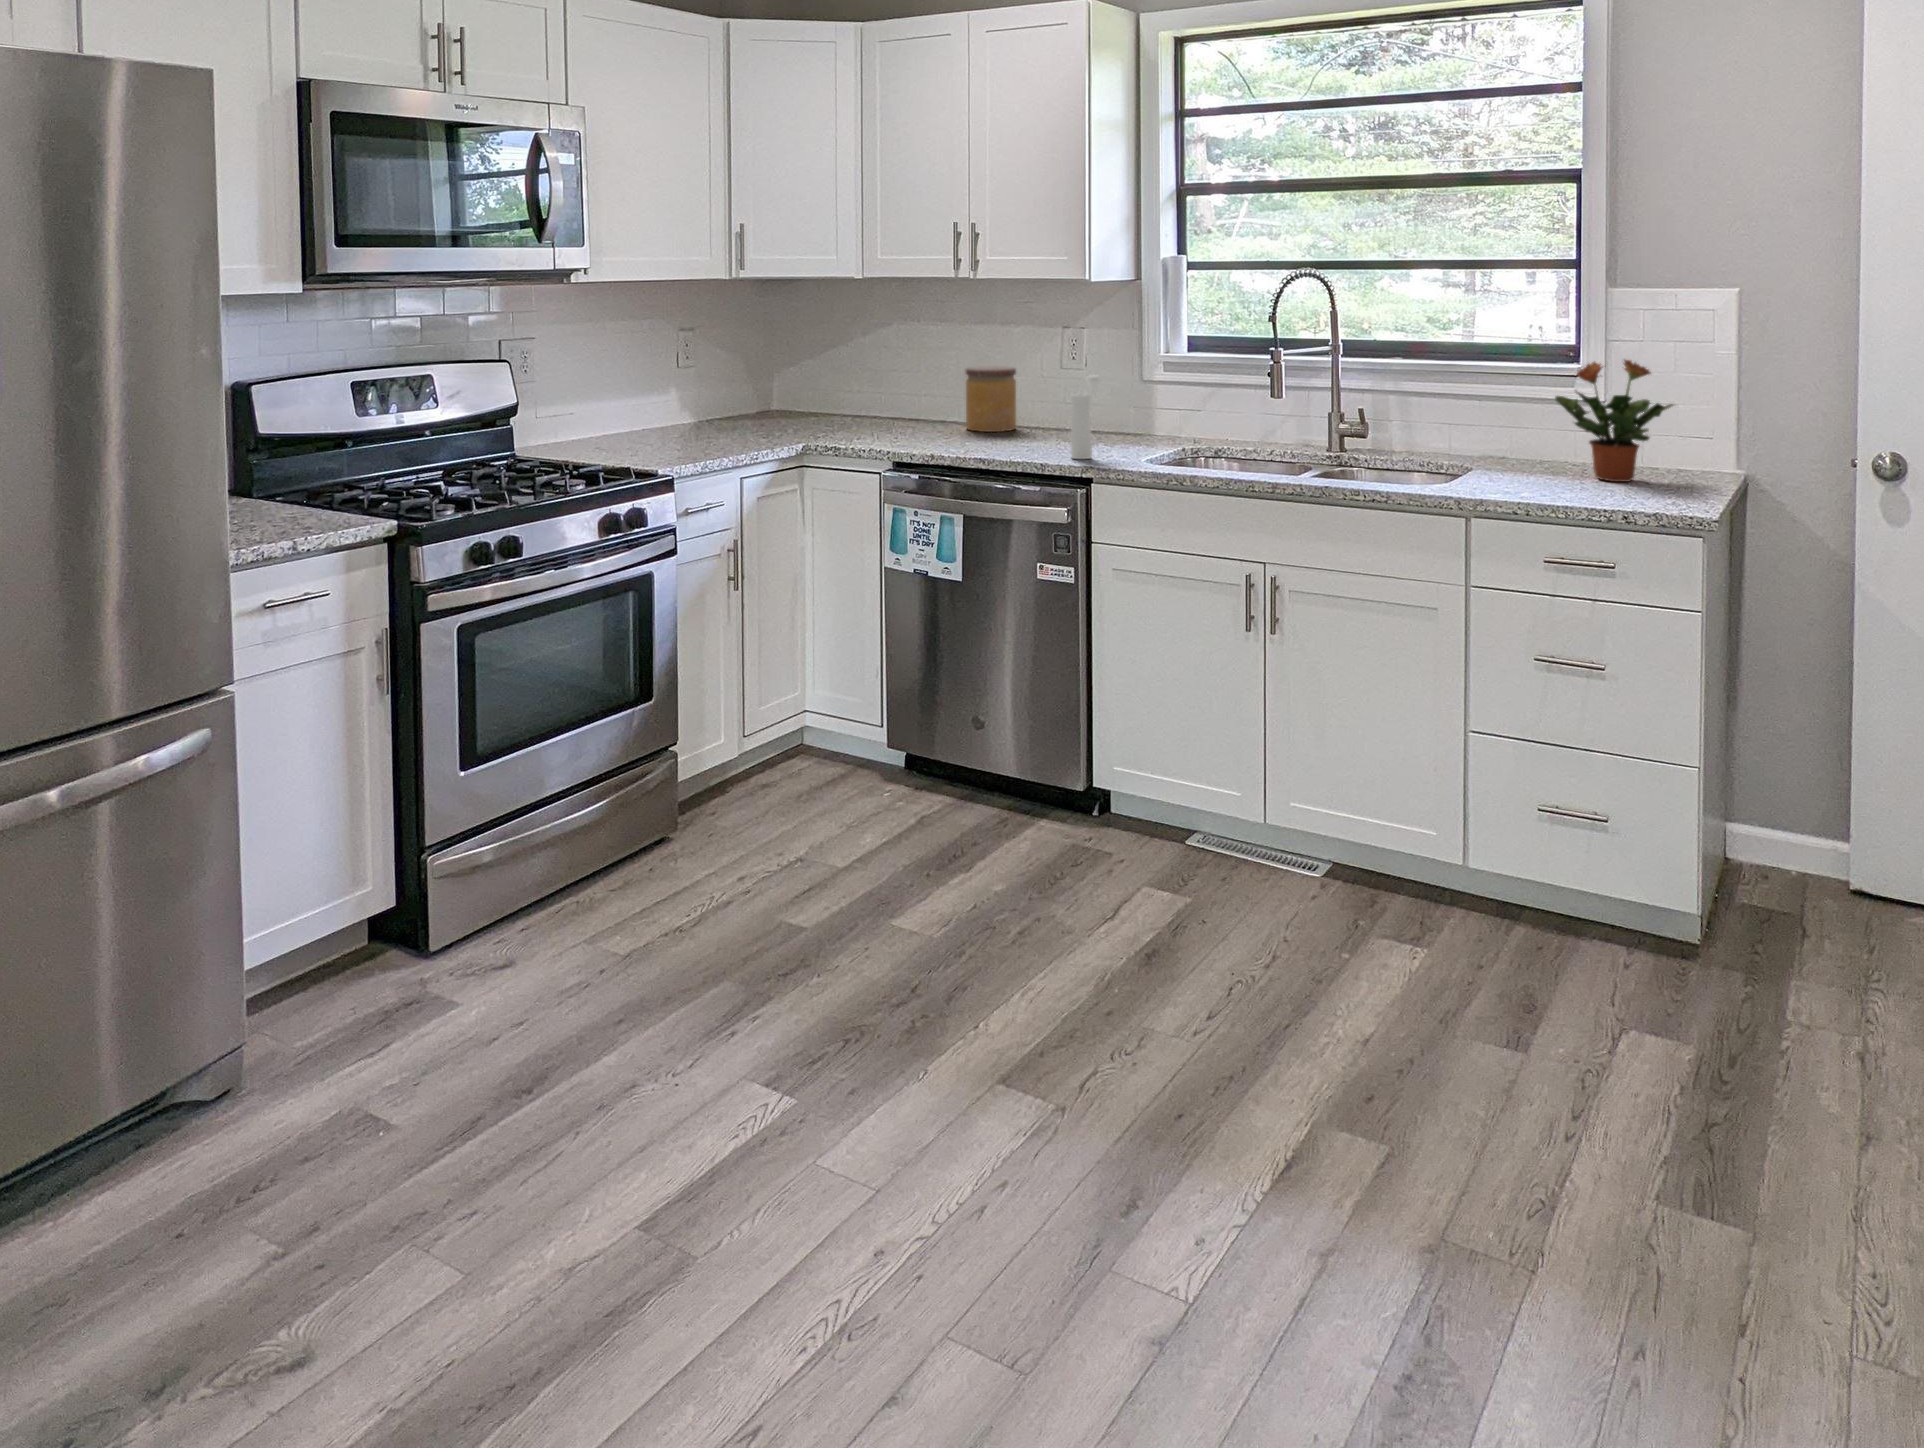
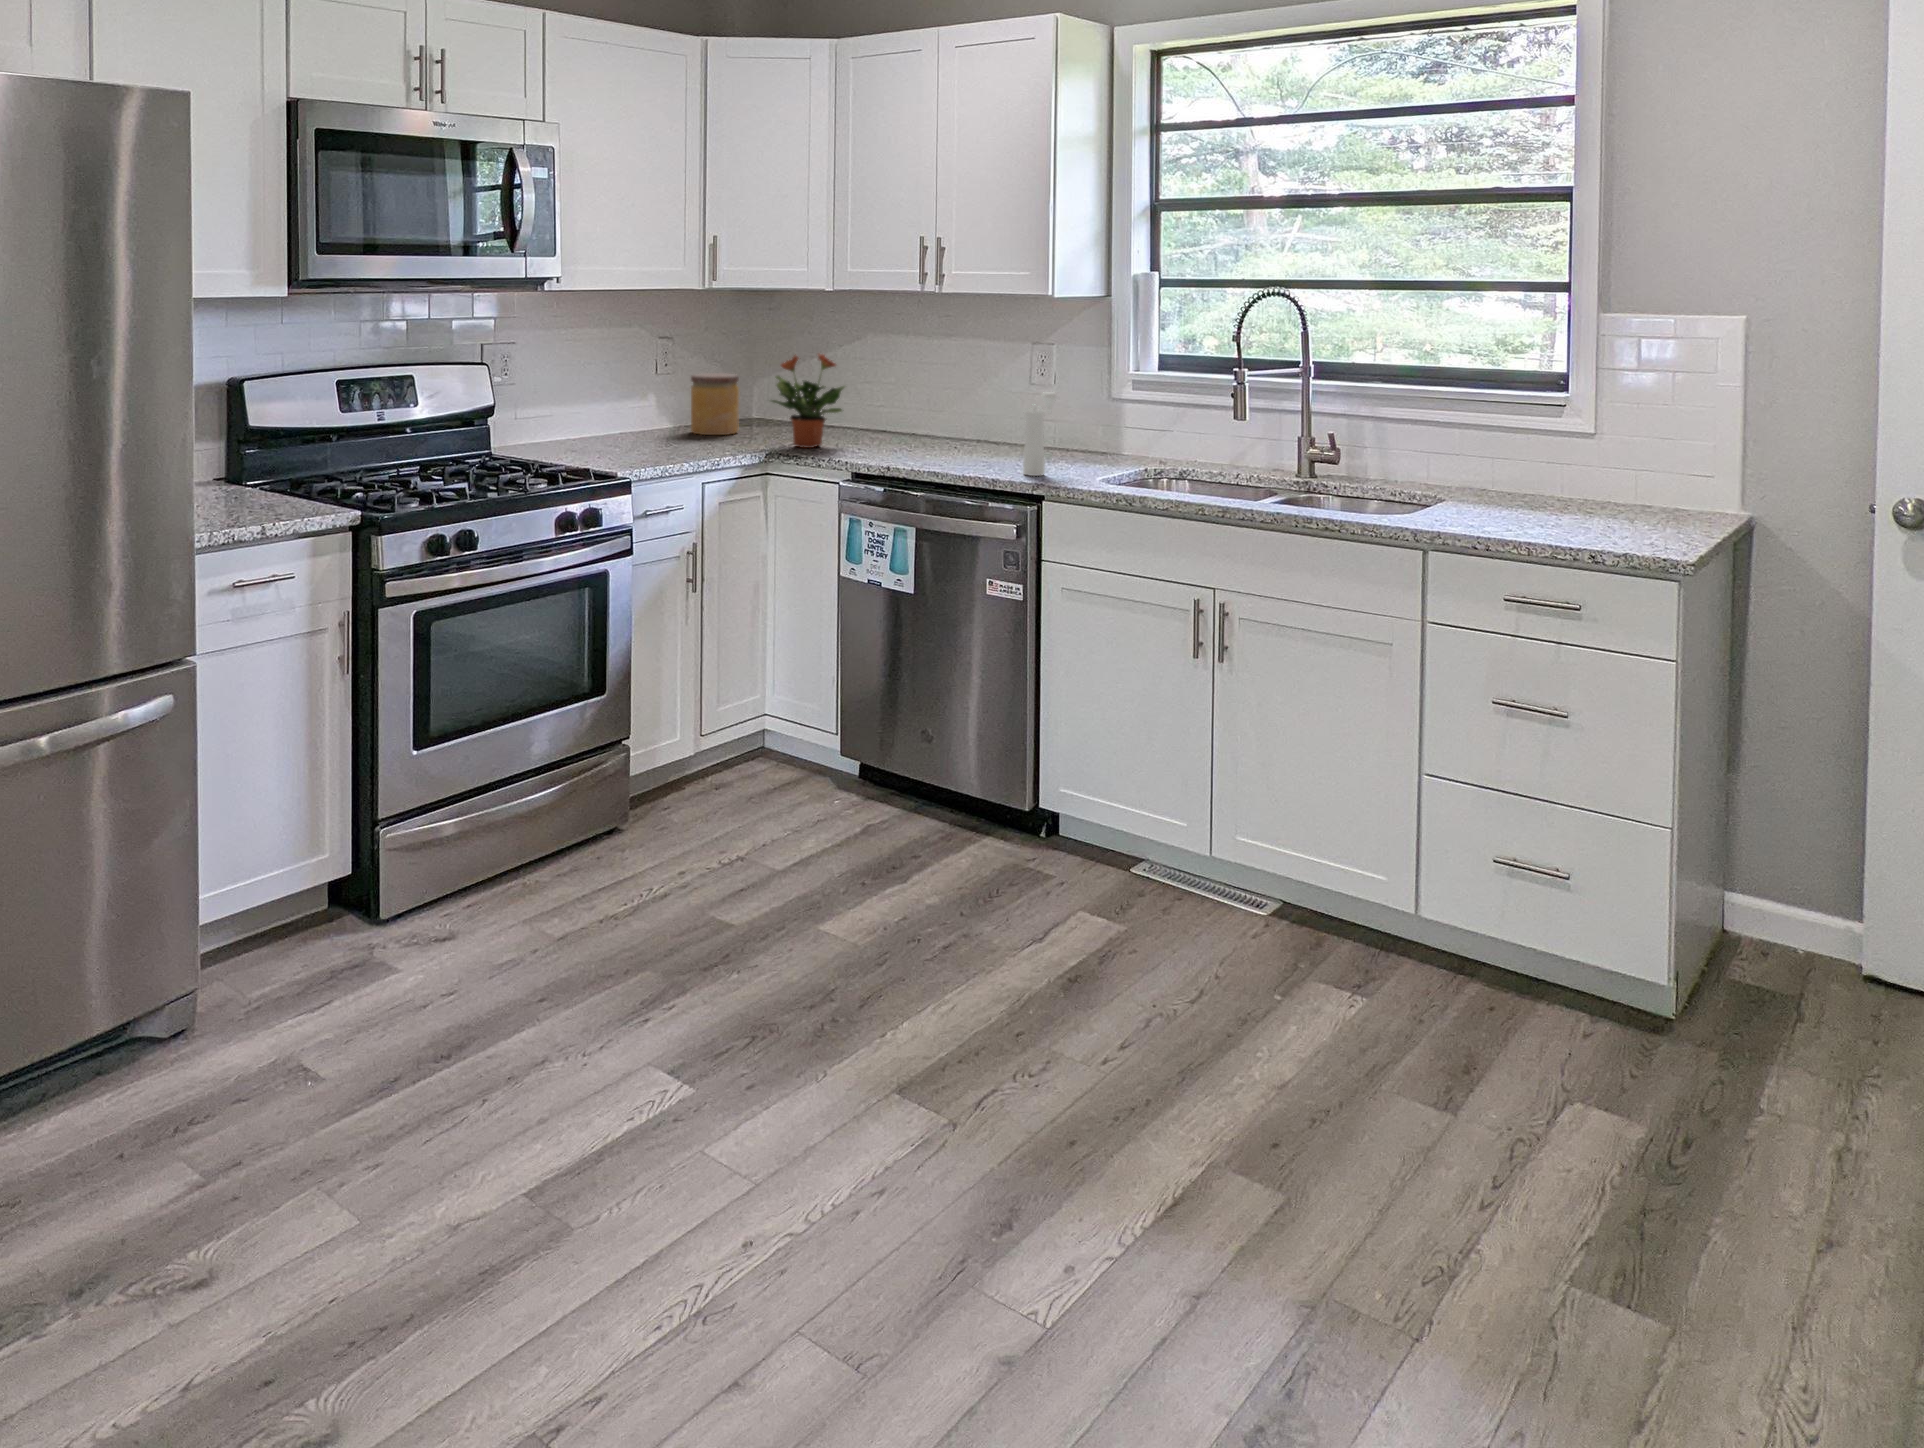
potted plant: present [1555,360,1673,482] -> present [772,354,845,448]
jar: present [966,366,1016,432] -> present [691,373,739,435]

